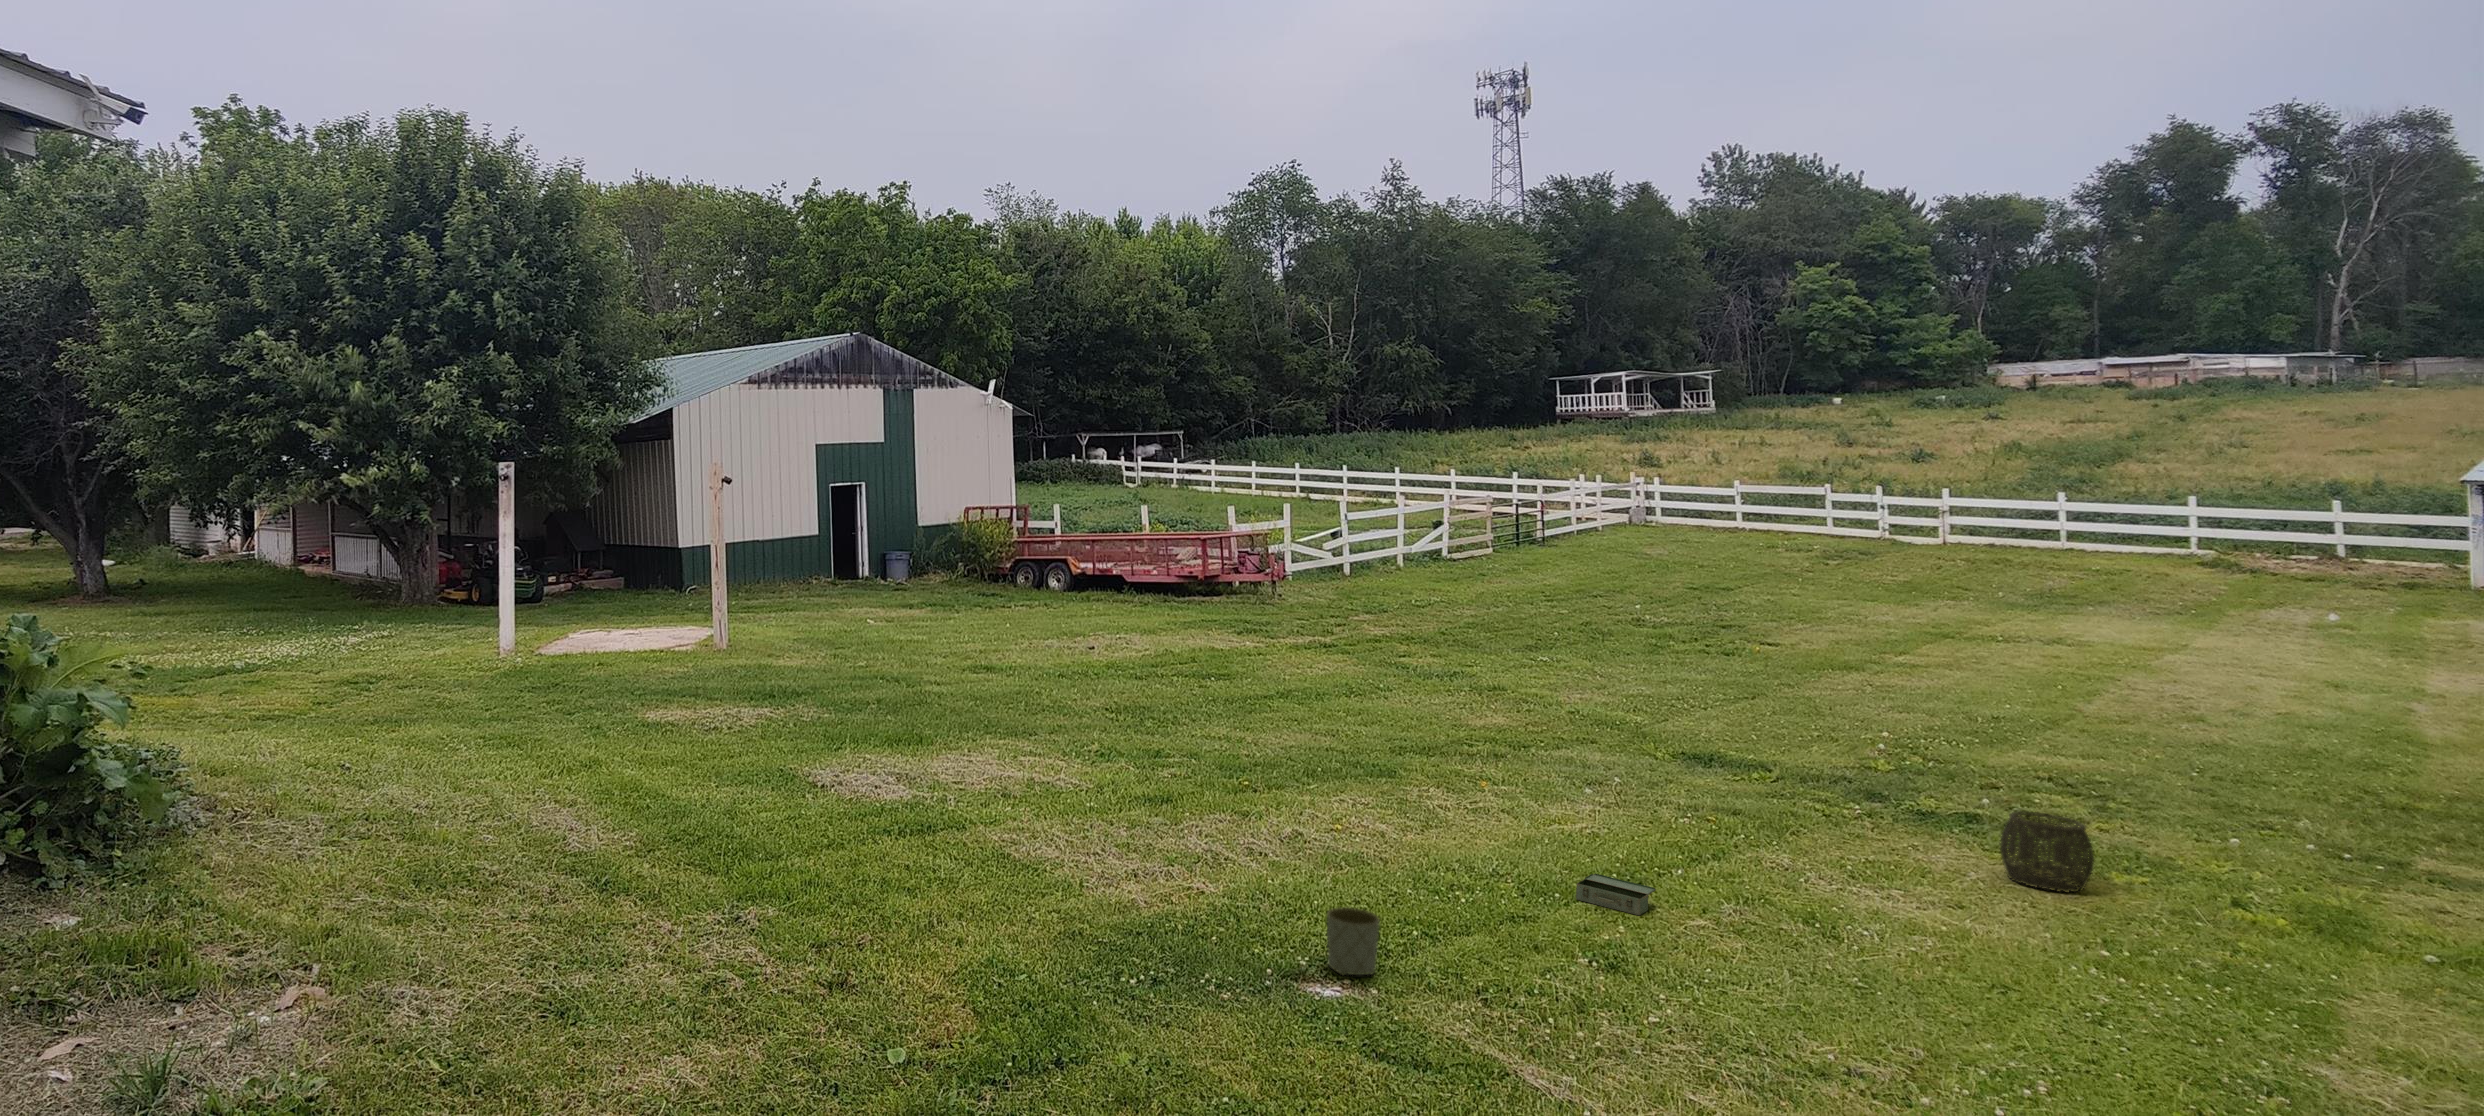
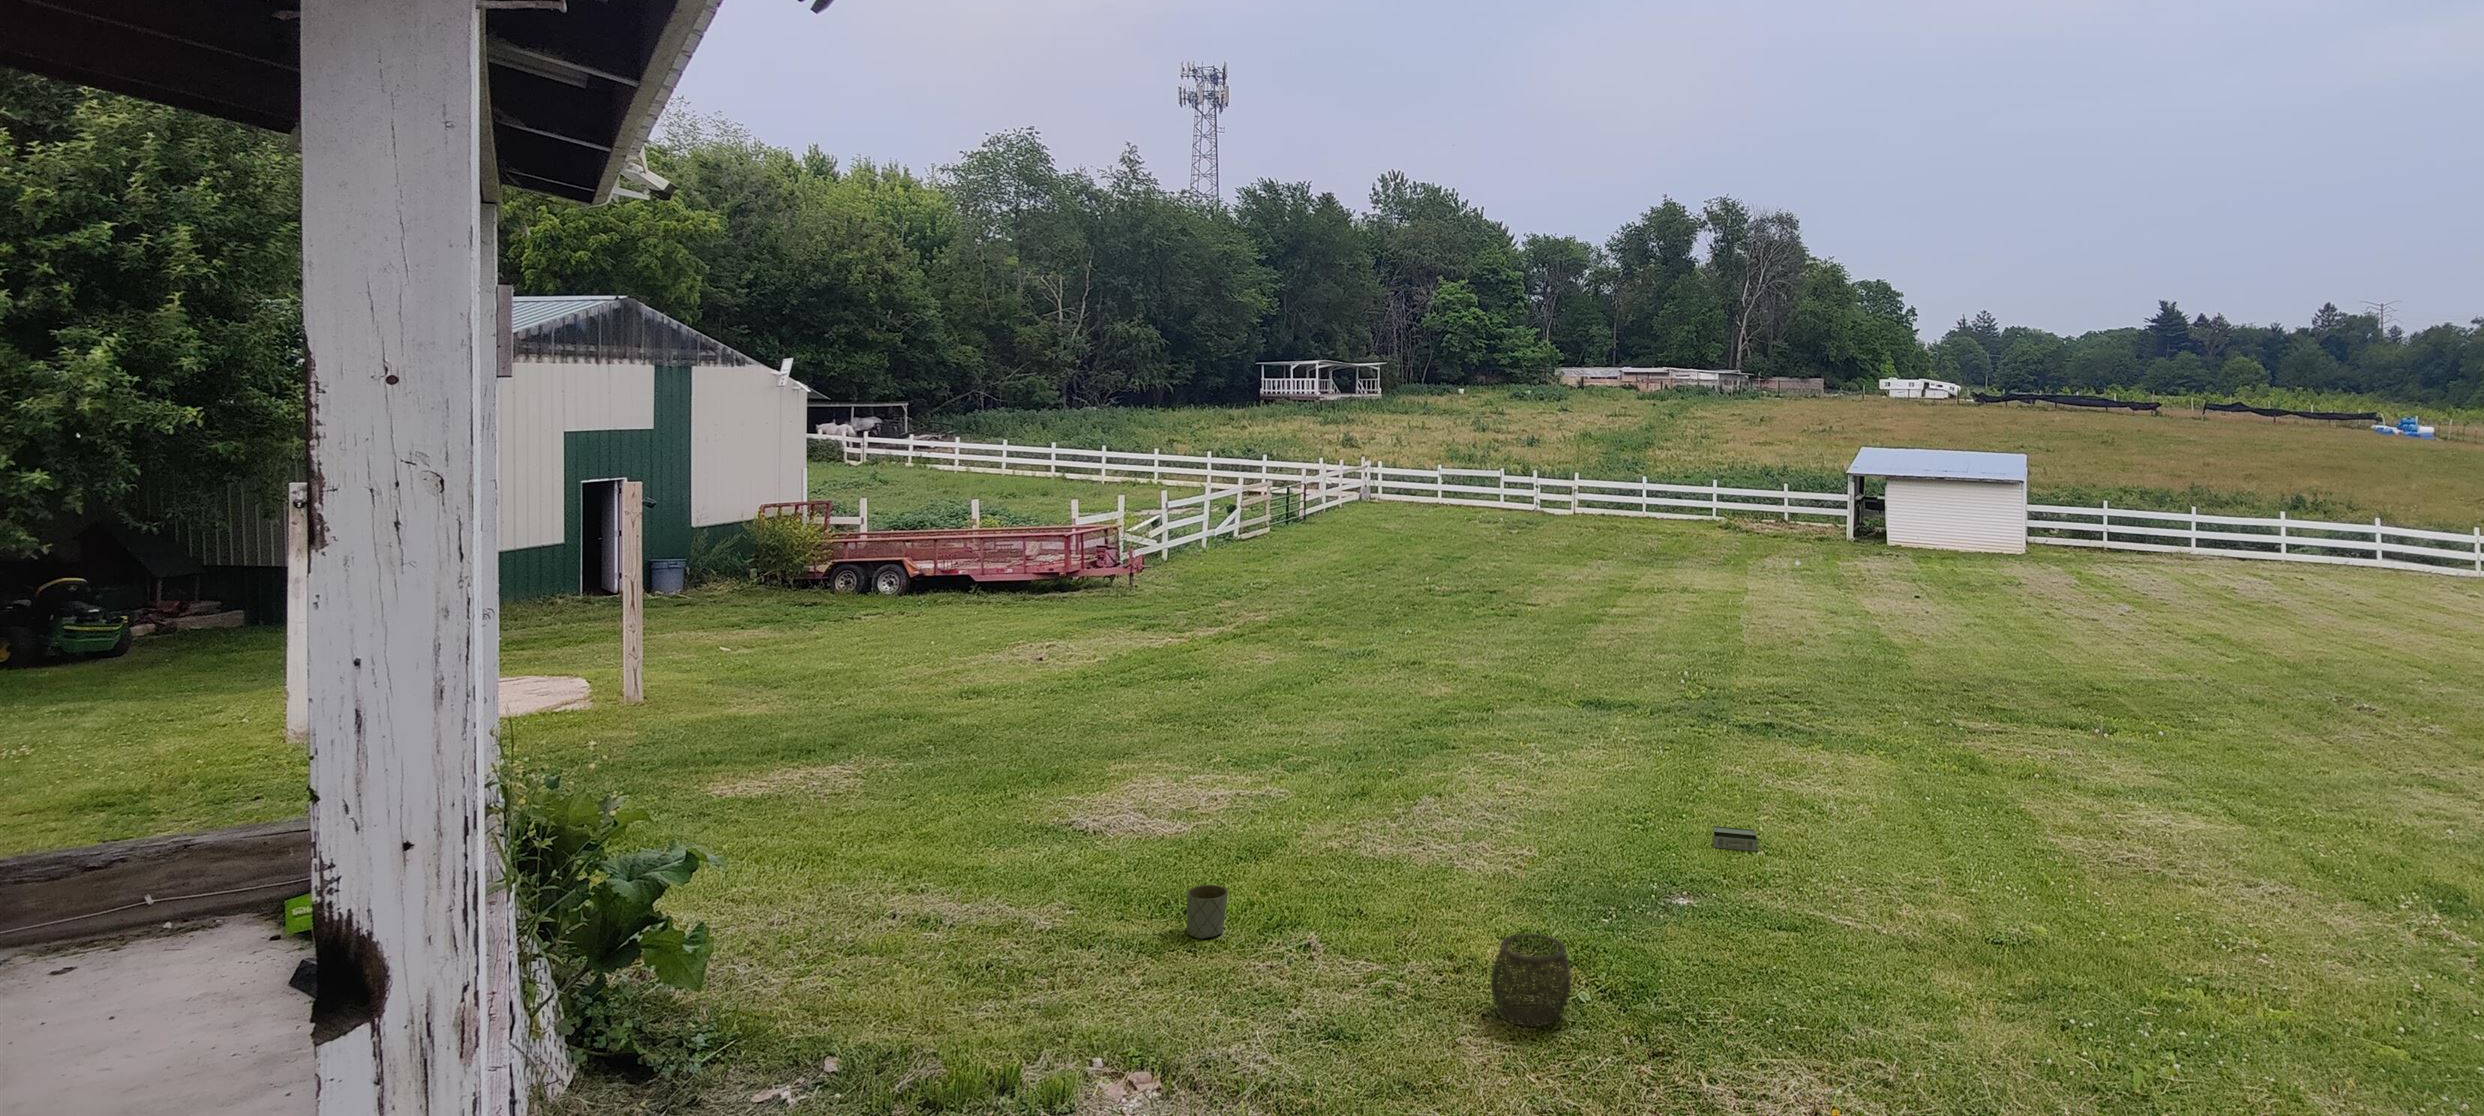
woven basket: present [2000,812,2094,892] -> present [1491,933,1571,1027]
planter: present [1327,907,1380,975] -> present [1187,885,1228,940]

